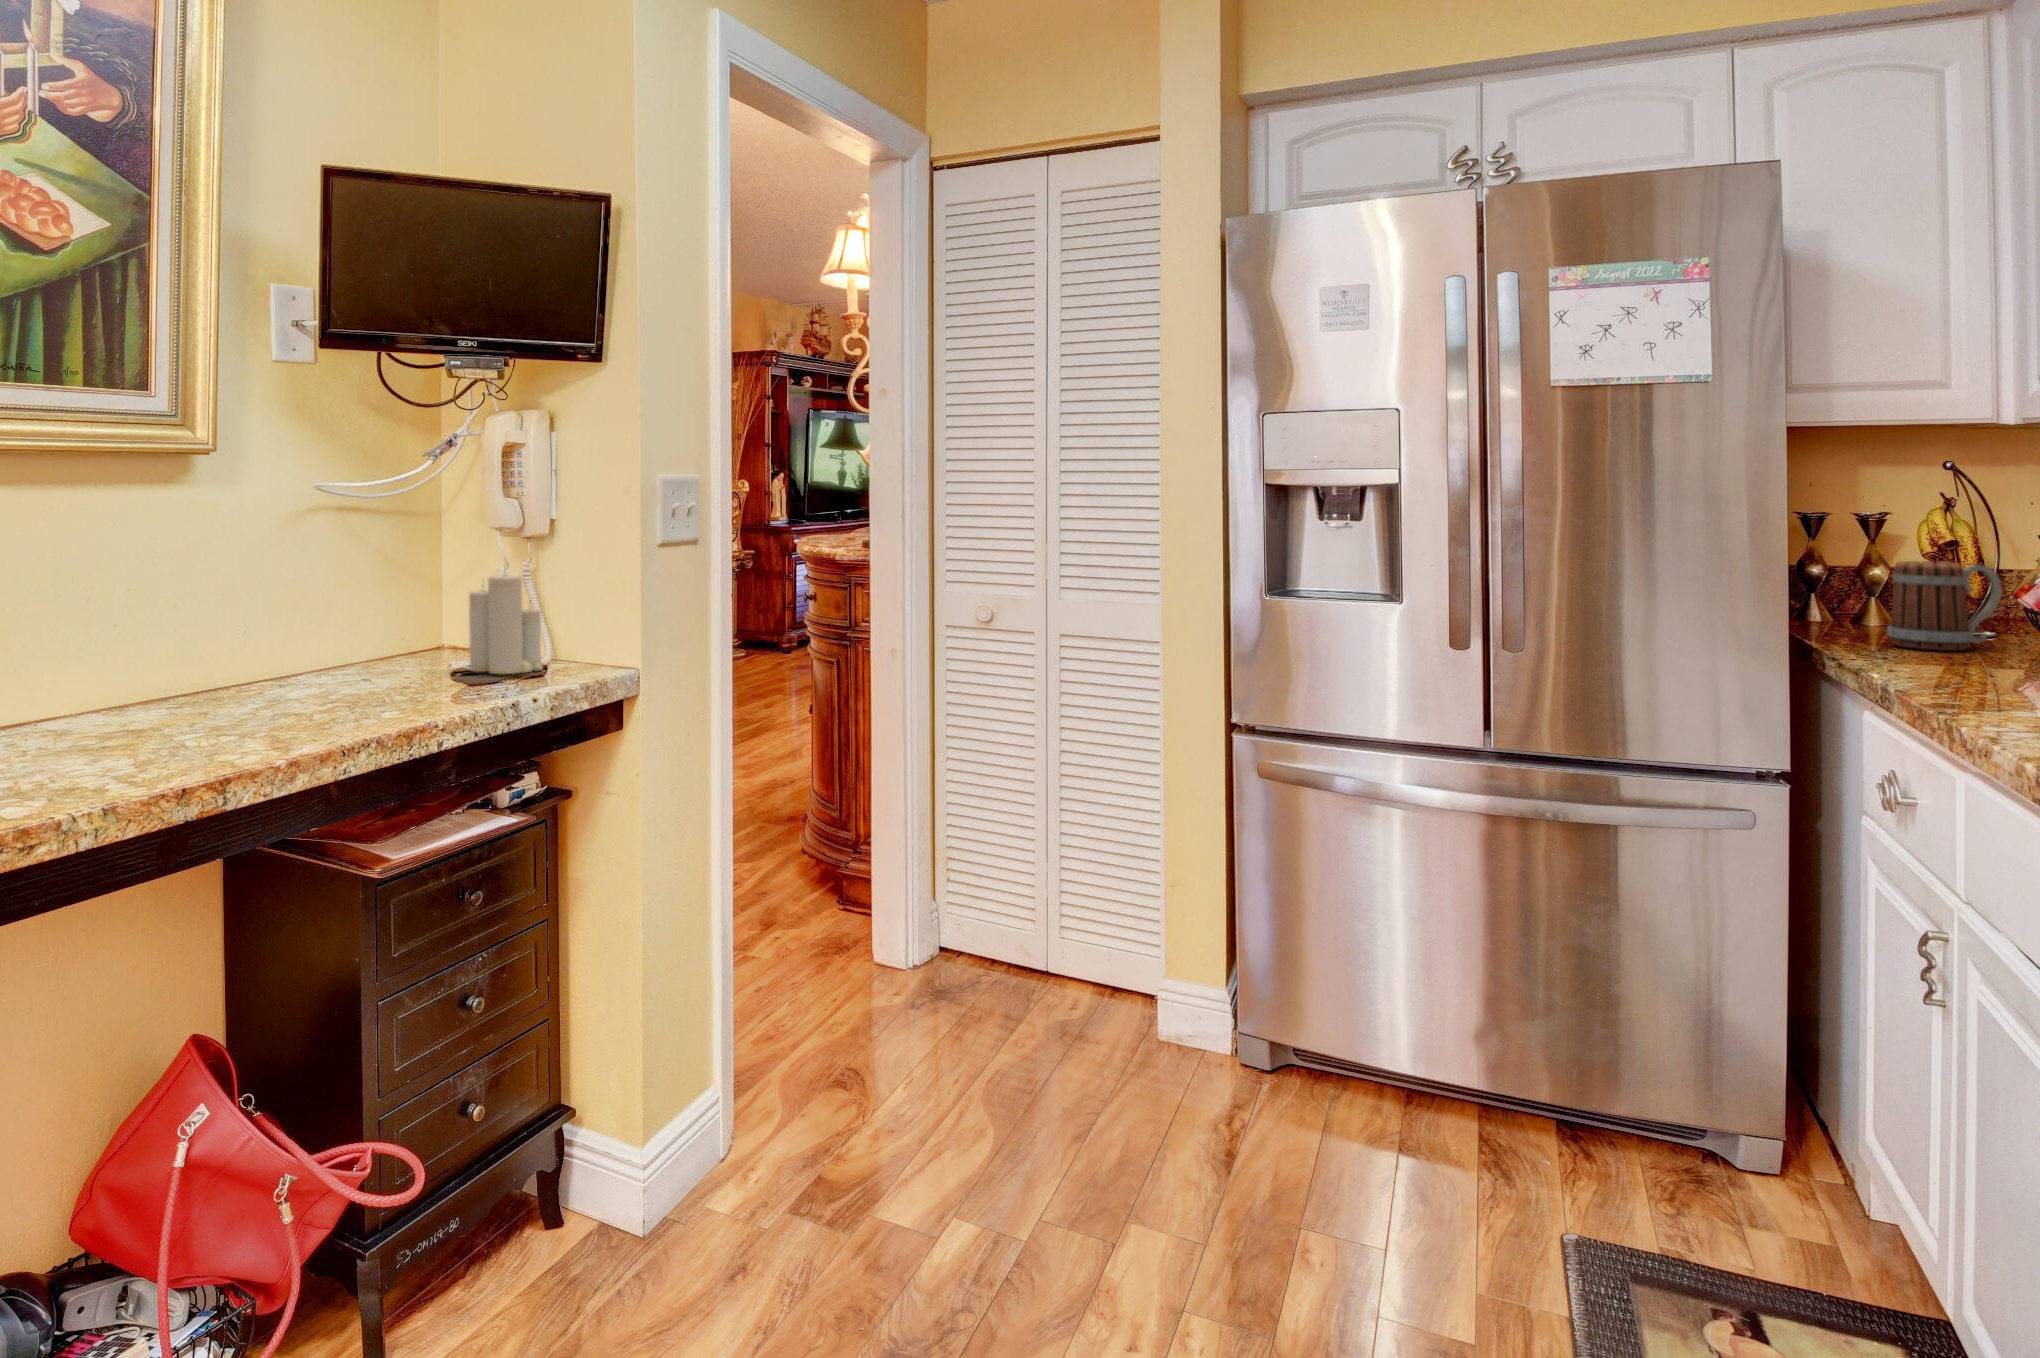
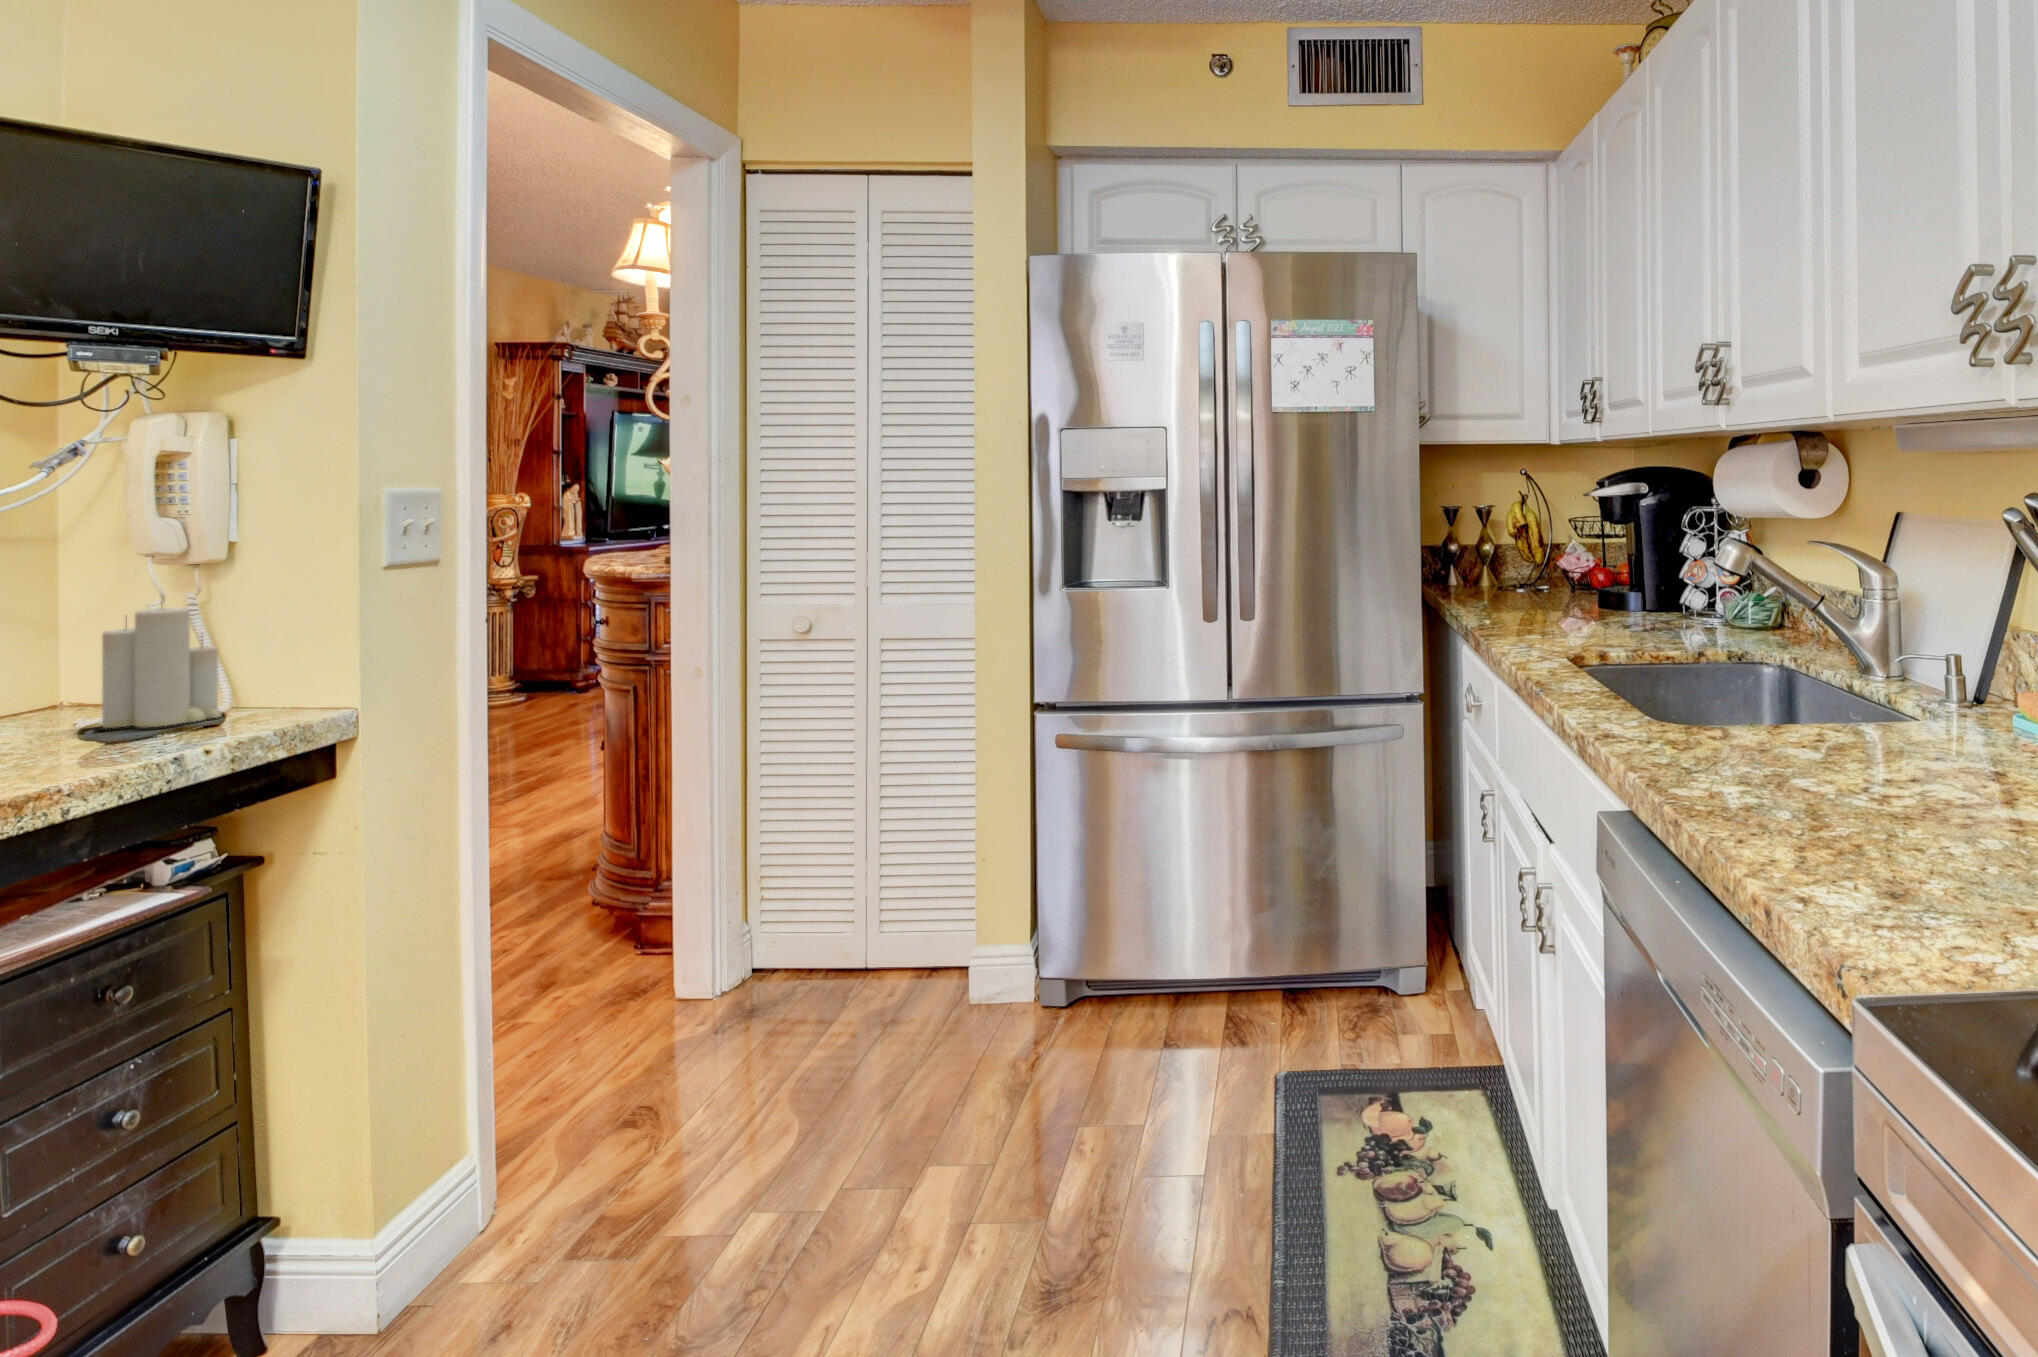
mug: present [1887,561,2002,651] -> none [1482,538,1541,599]

